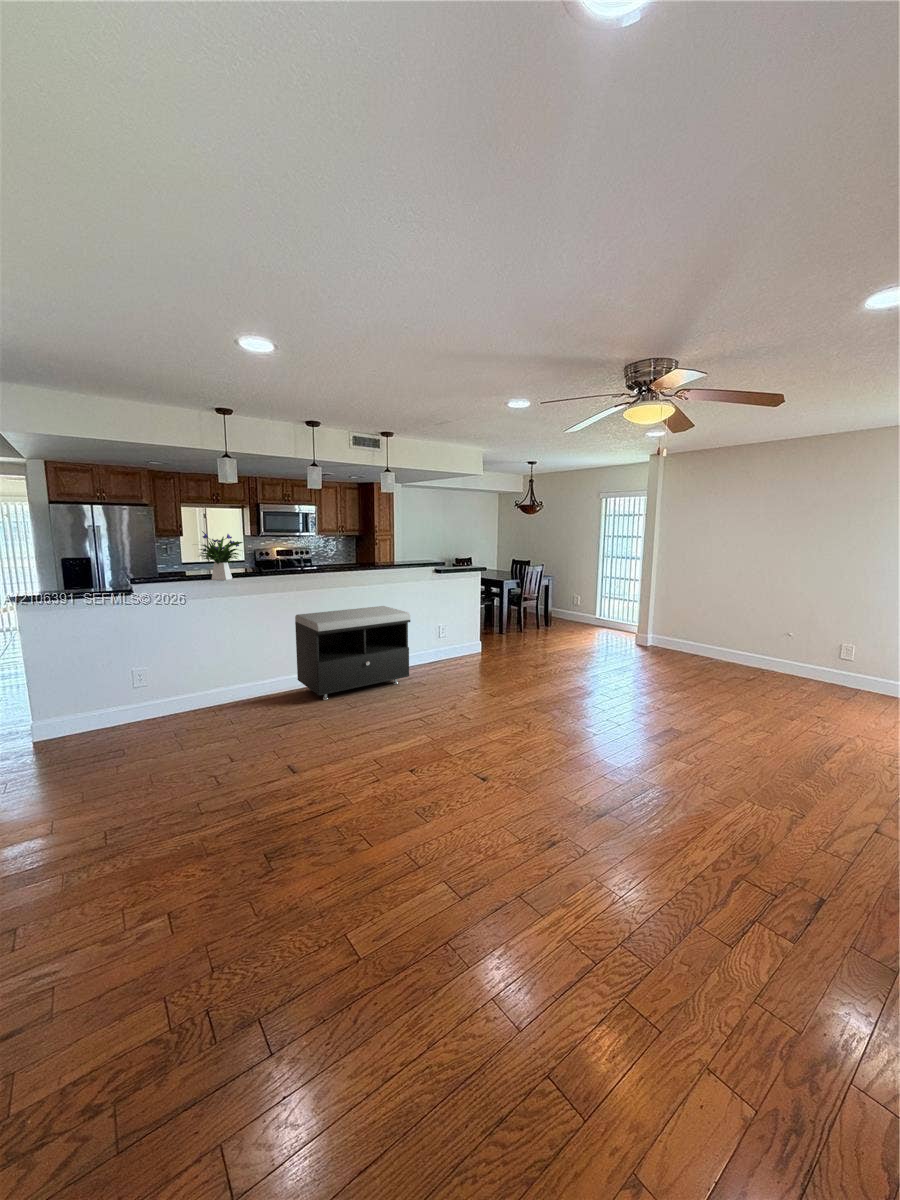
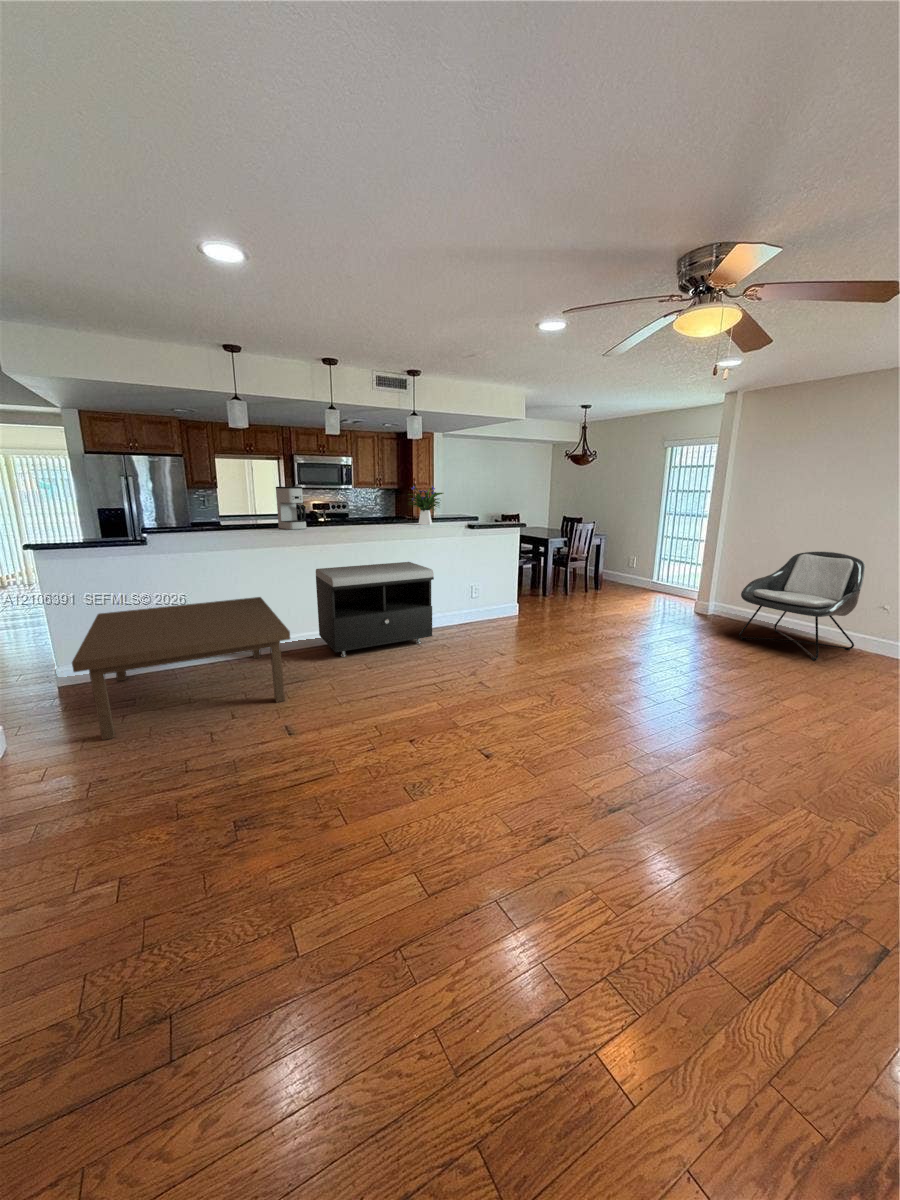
flower arrangement: present [200,531,243,580] -> present [409,484,443,525]
coffee maker: none [257,537,287,578] -> present [276,487,306,530]
lounge chair: none [679,589,775,683] -> present [739,551,865,660]
coffee table: none [77,644,287,793] -> present [72,597,290,740]

